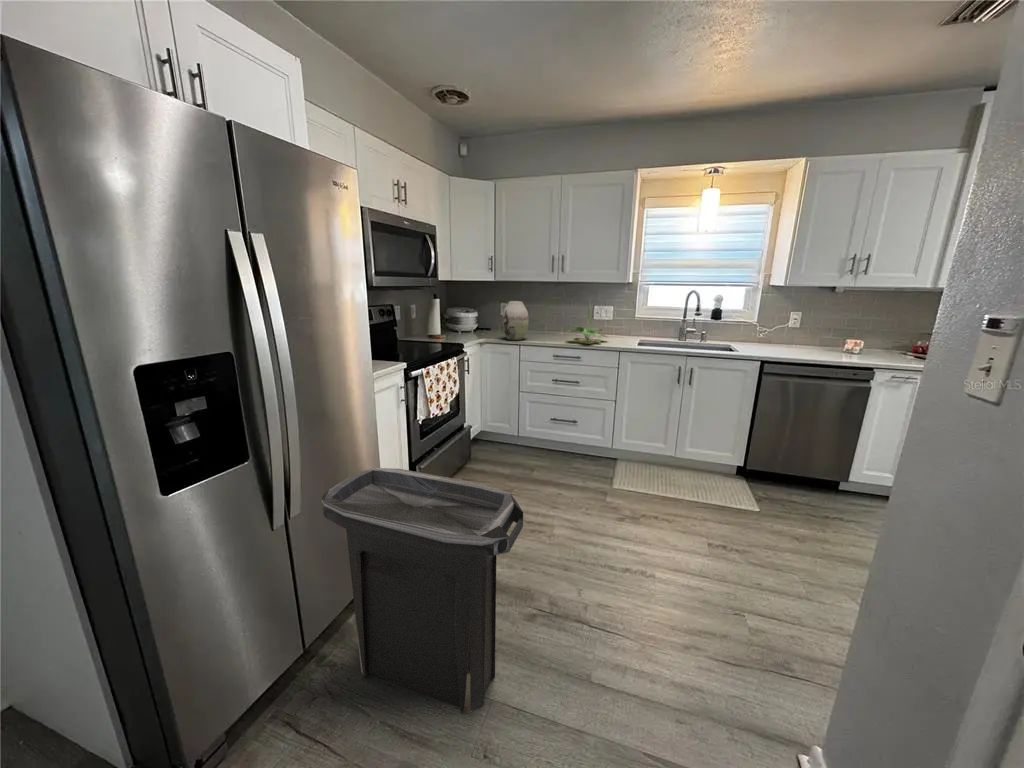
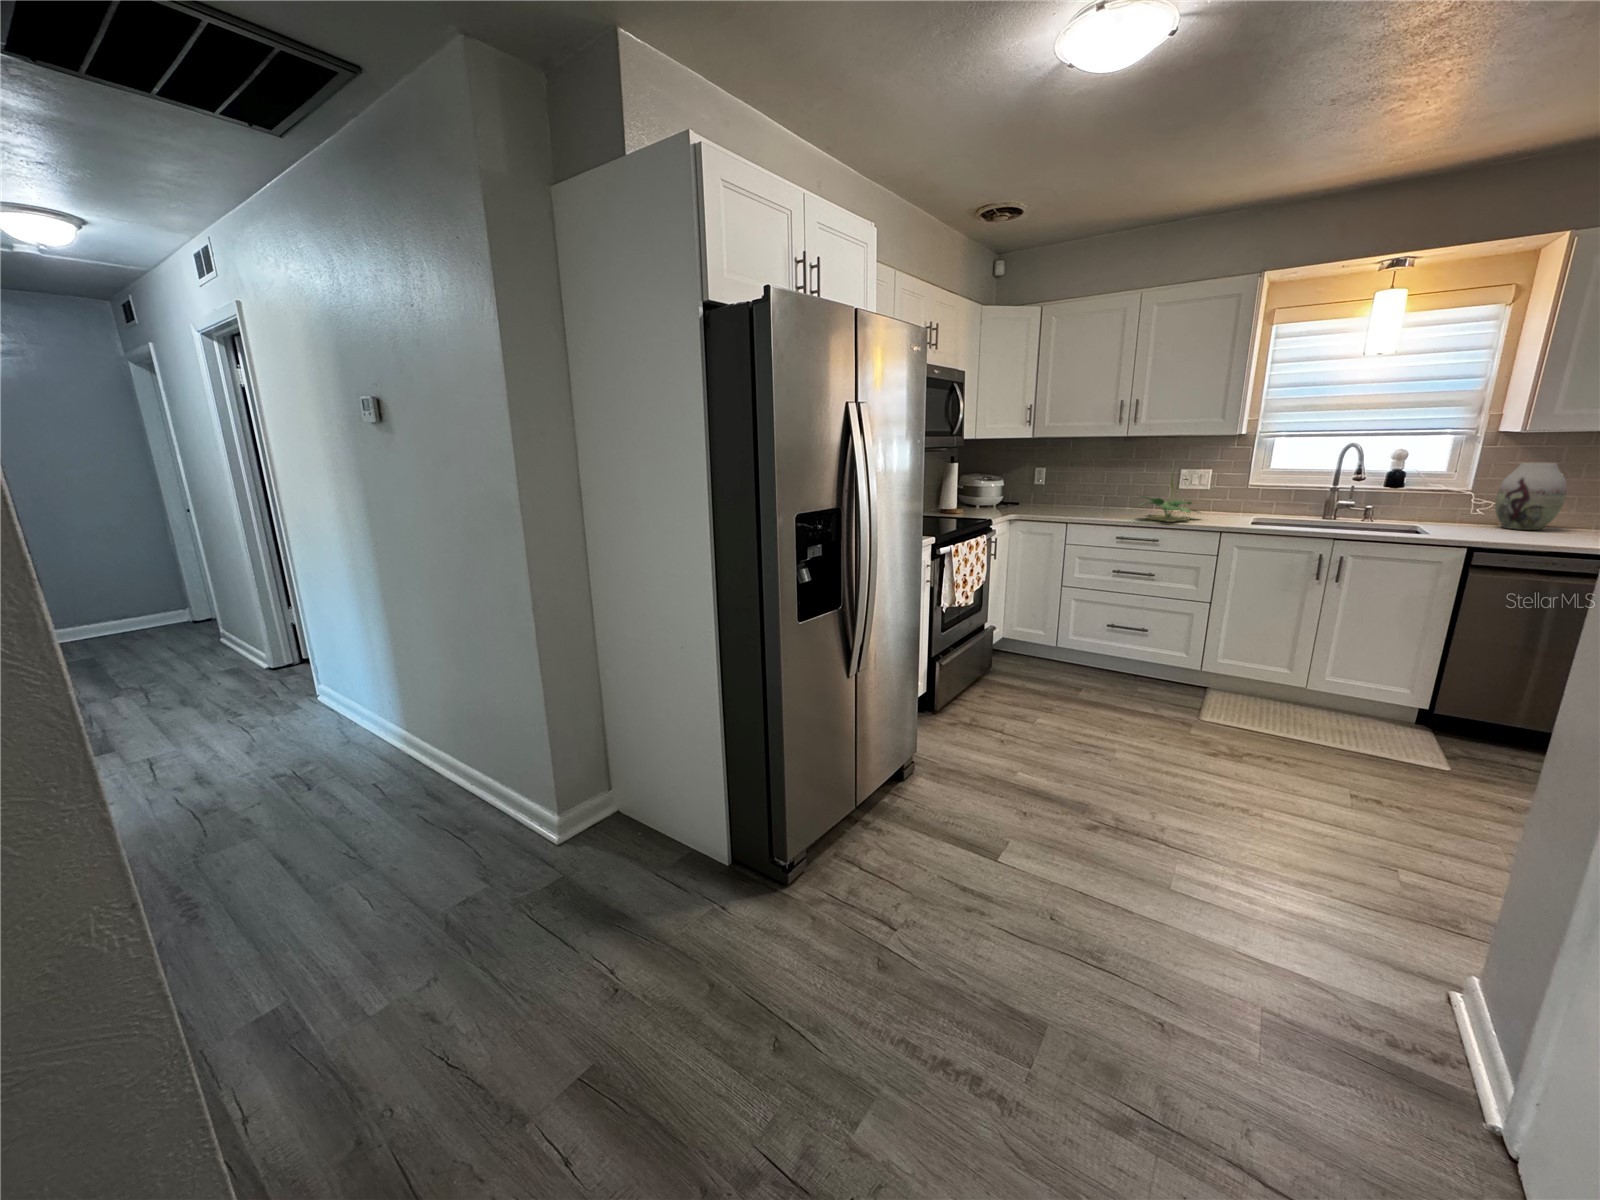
vase: present [502,301,529,340] -> present [1495,463,1567,530]
trash can: present [322,468,523,713] -> none [886,636,1103,887]

